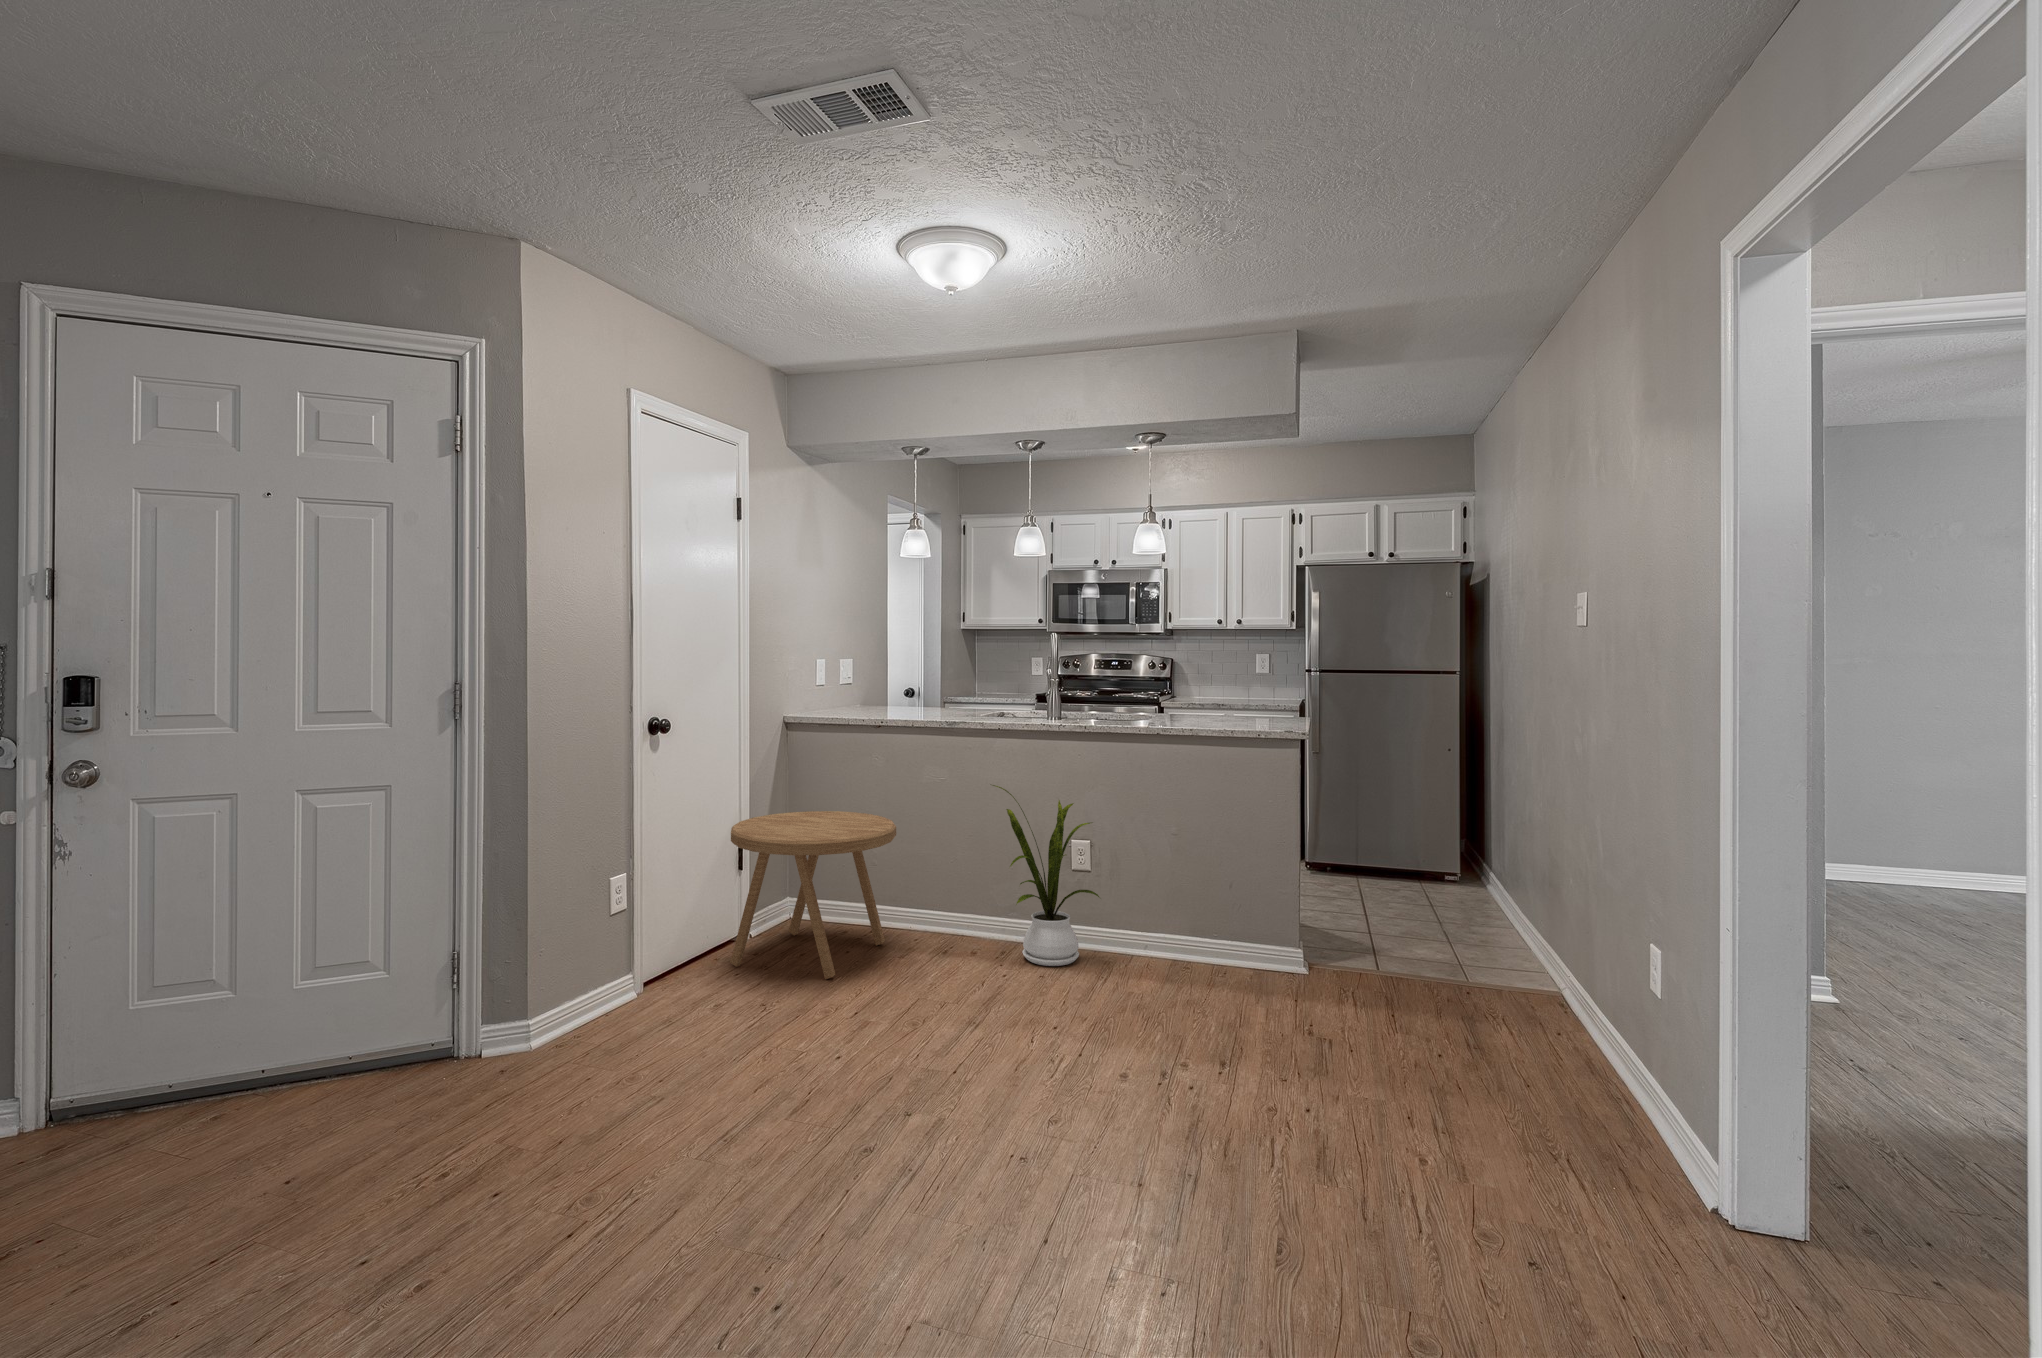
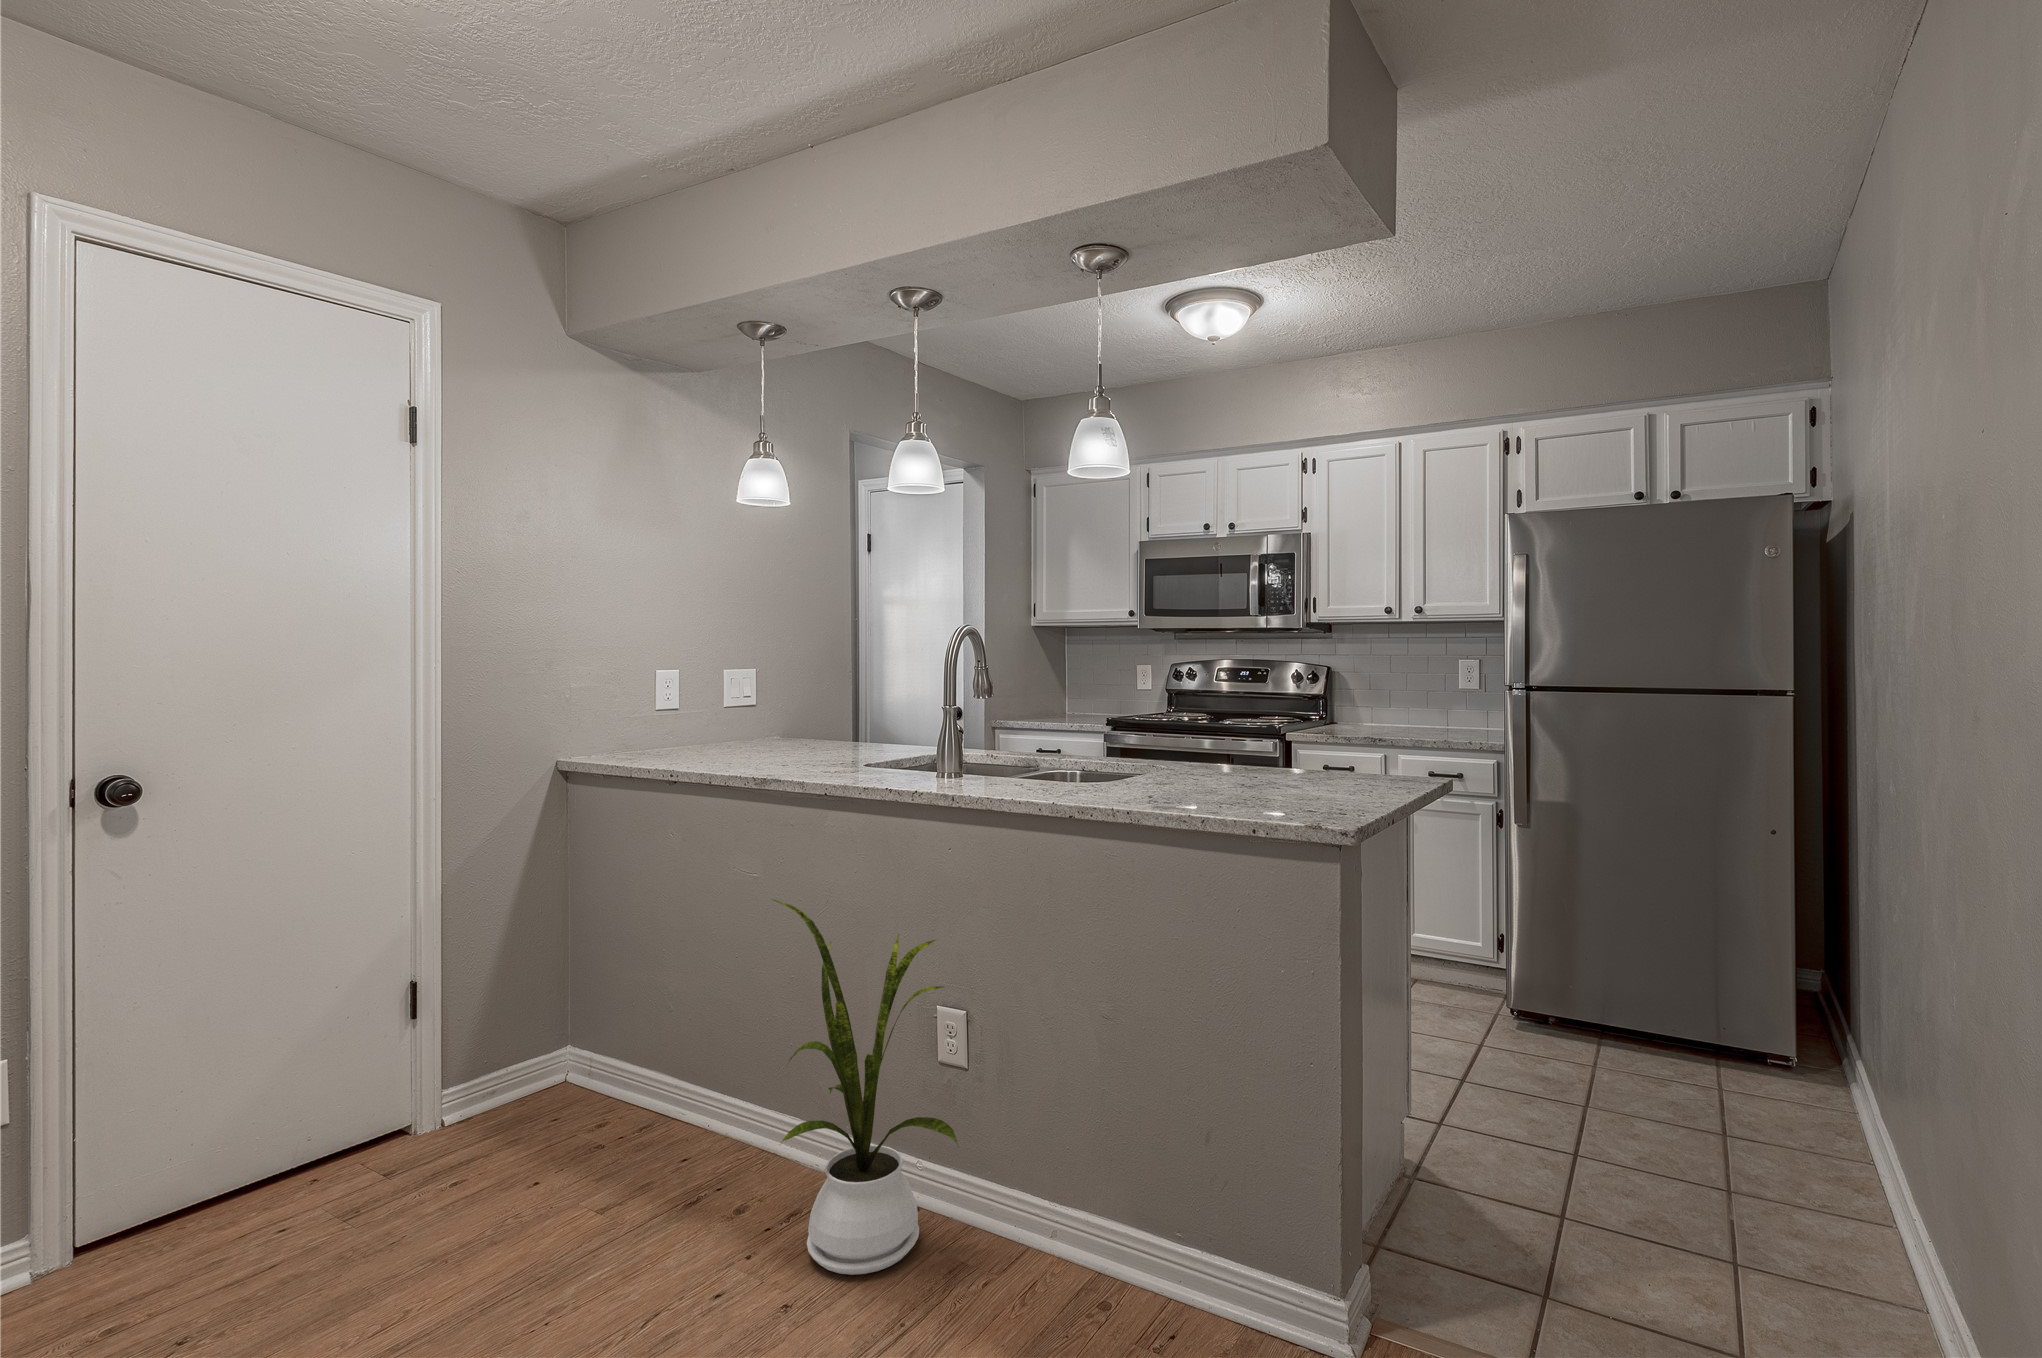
side table: present [730,811,896,979] -> none [300,919,641,1269]

